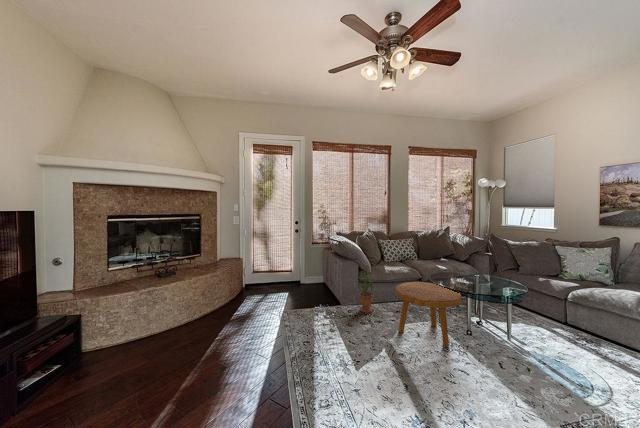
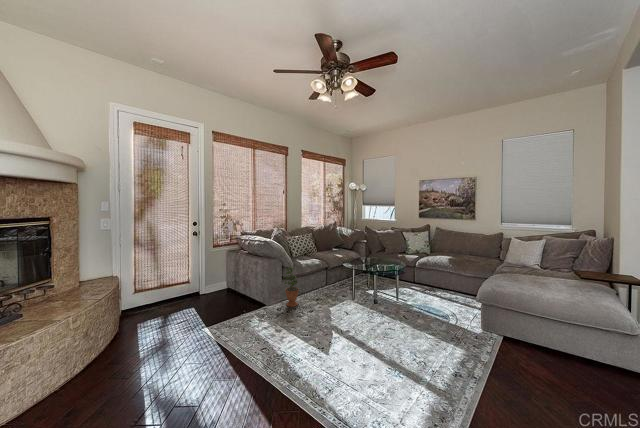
footstool: present [395,282,462,347] -> none [326,270,376,317]

